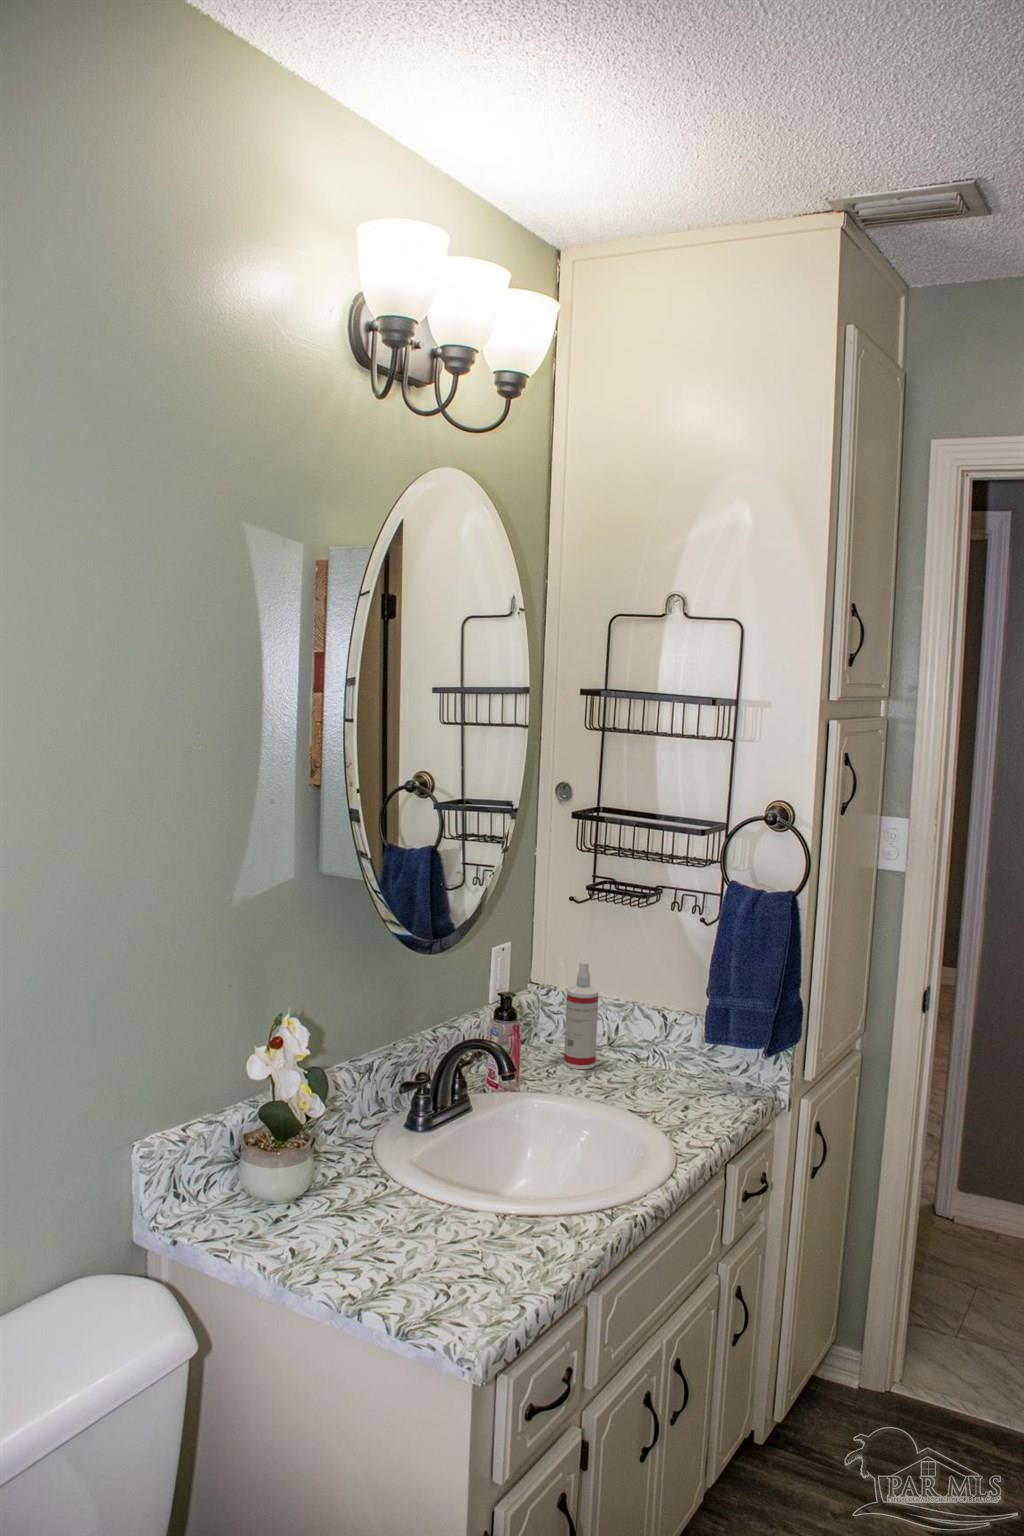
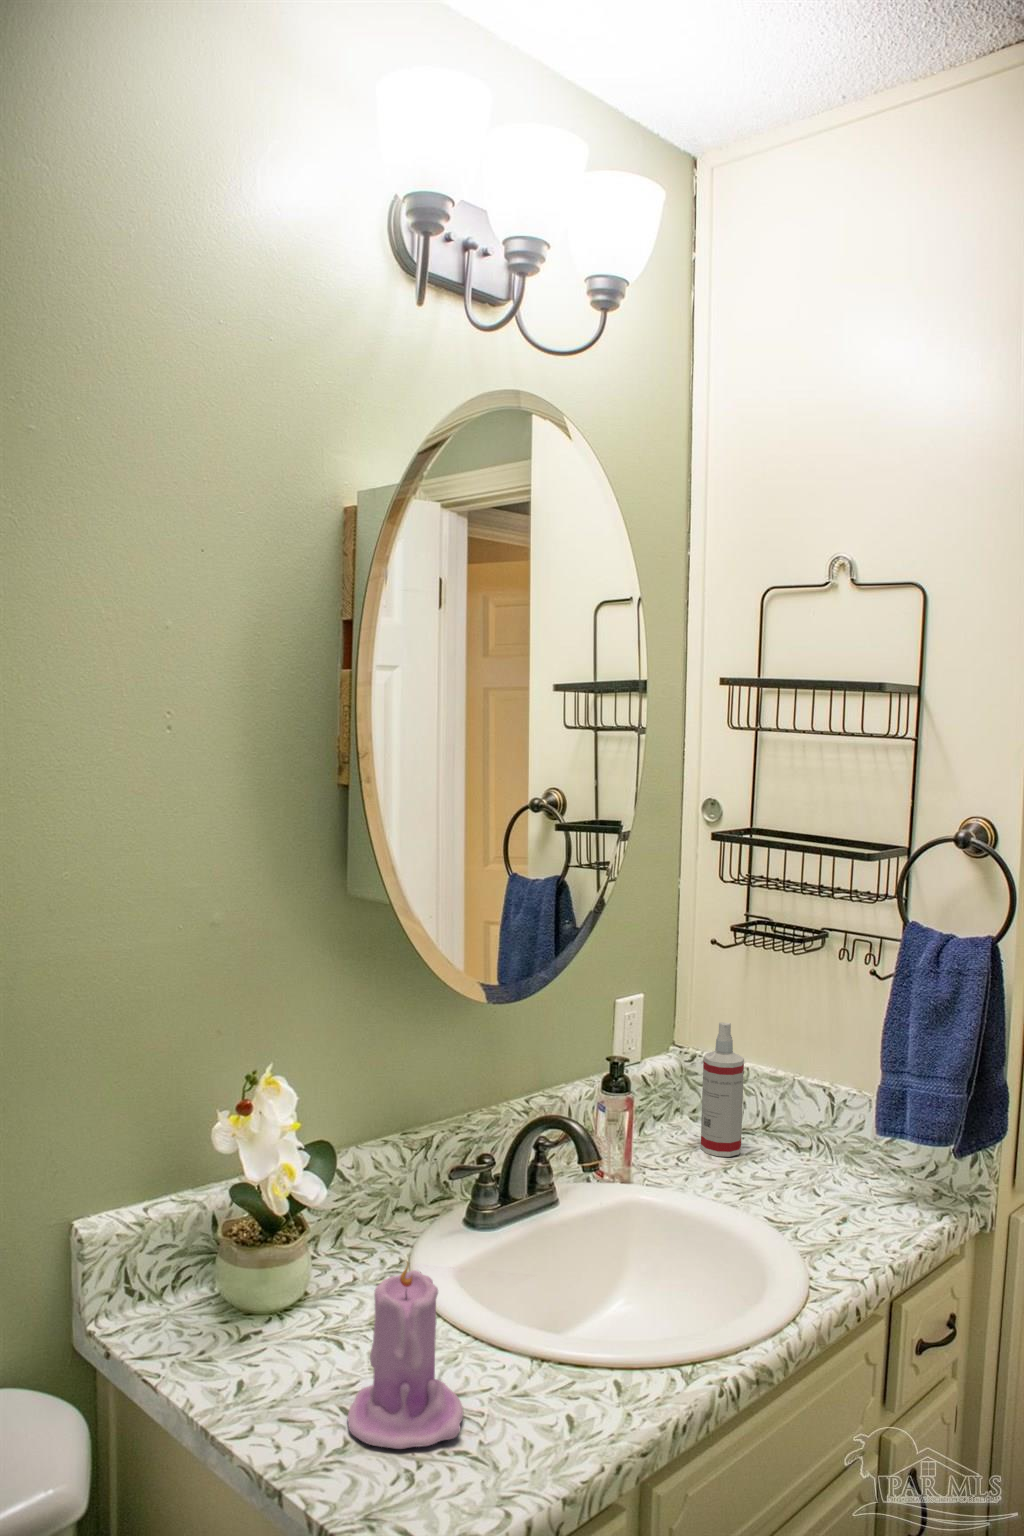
candle: none [383,1144,470,1278] -> present [347,1263,463,1449]

